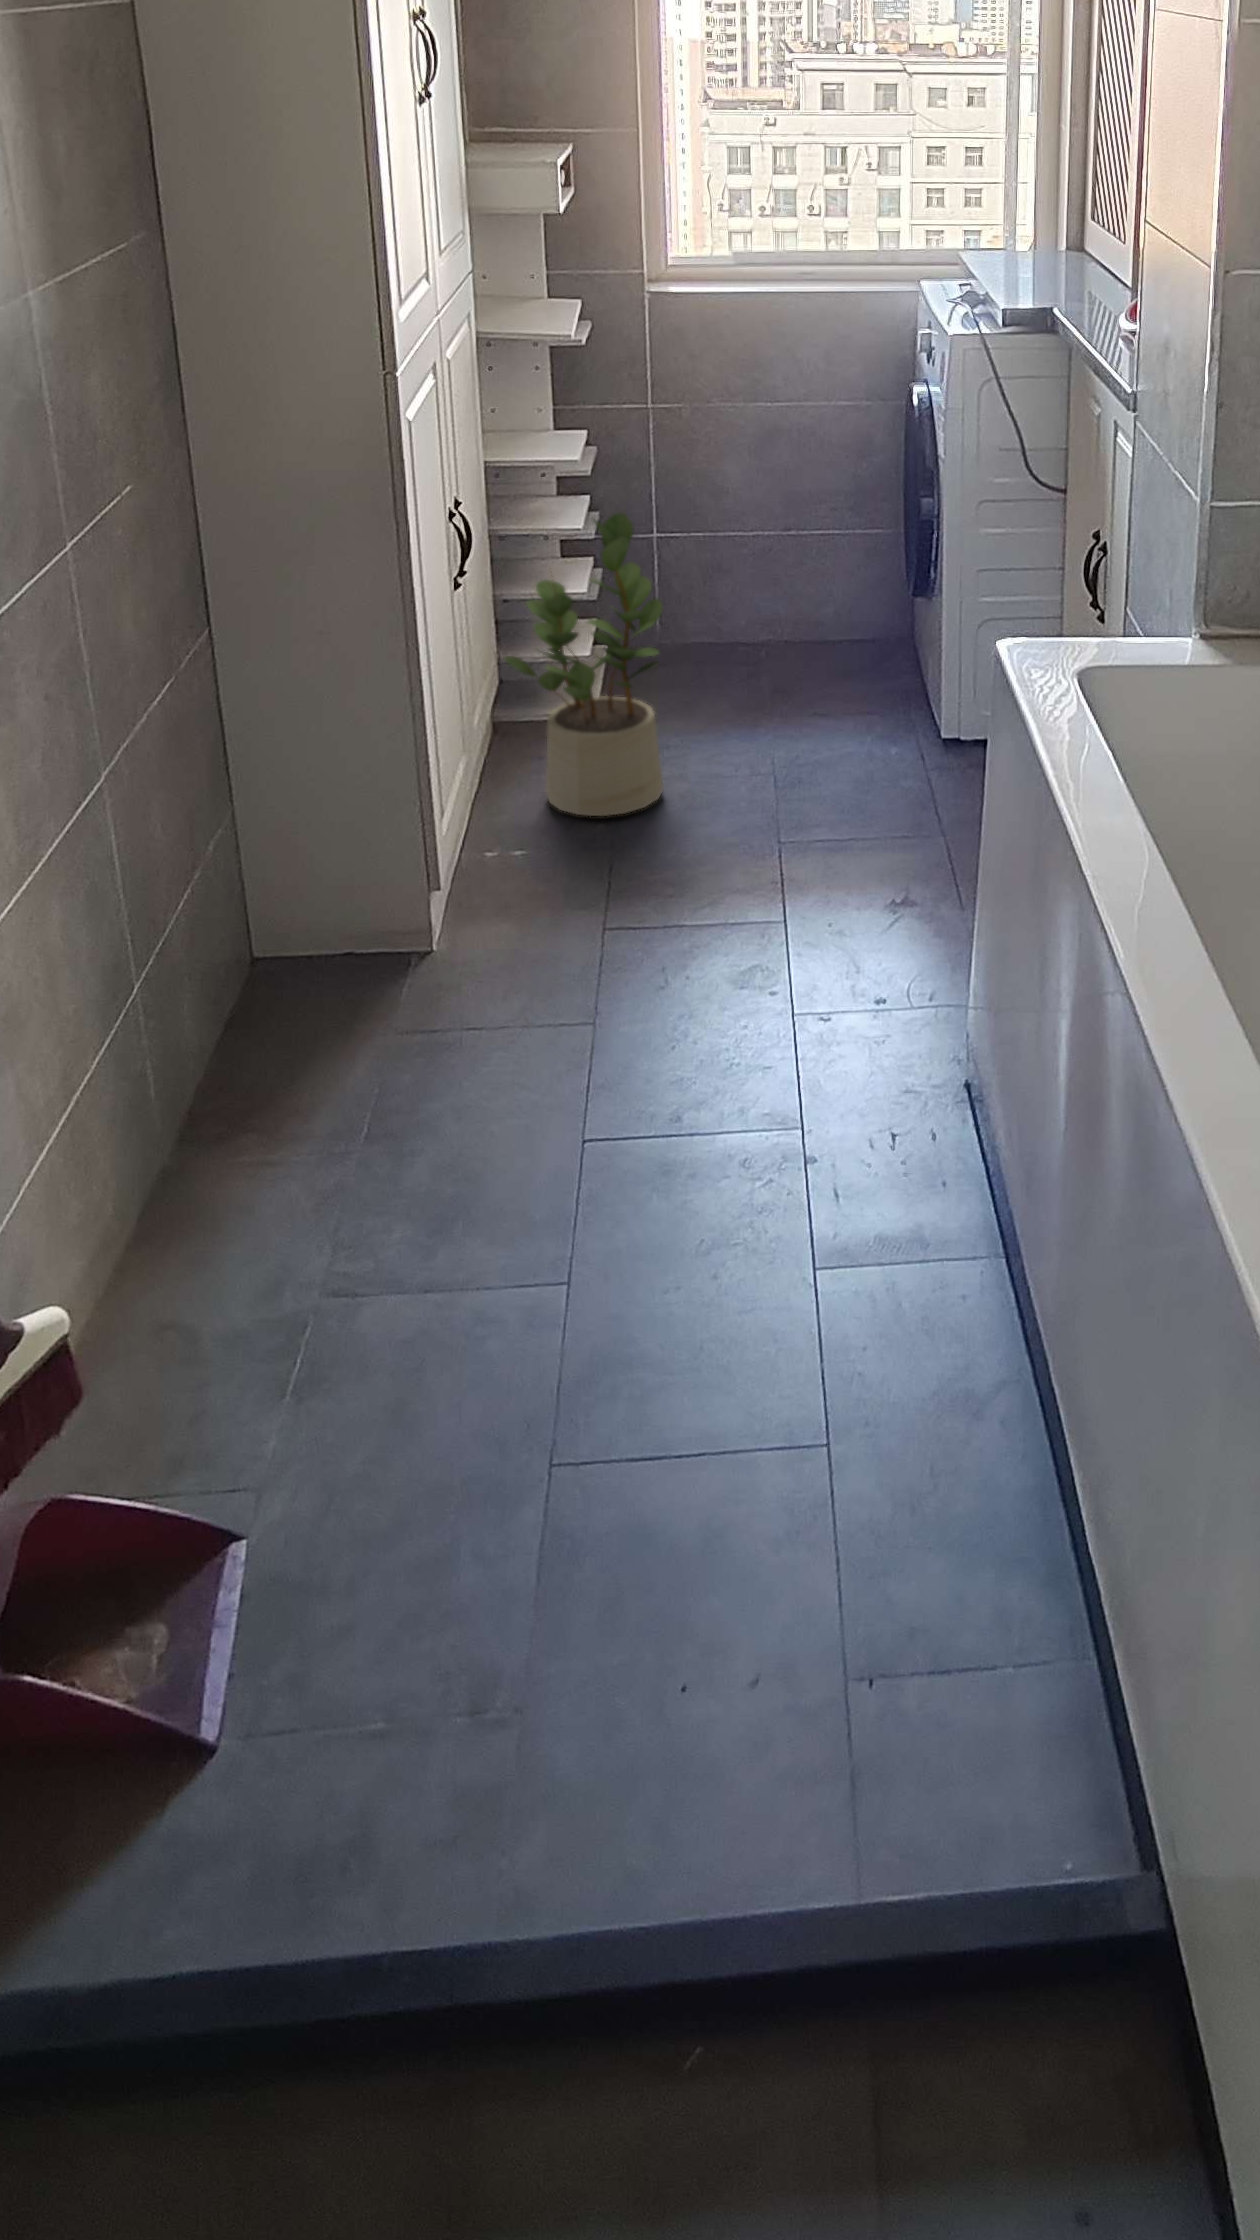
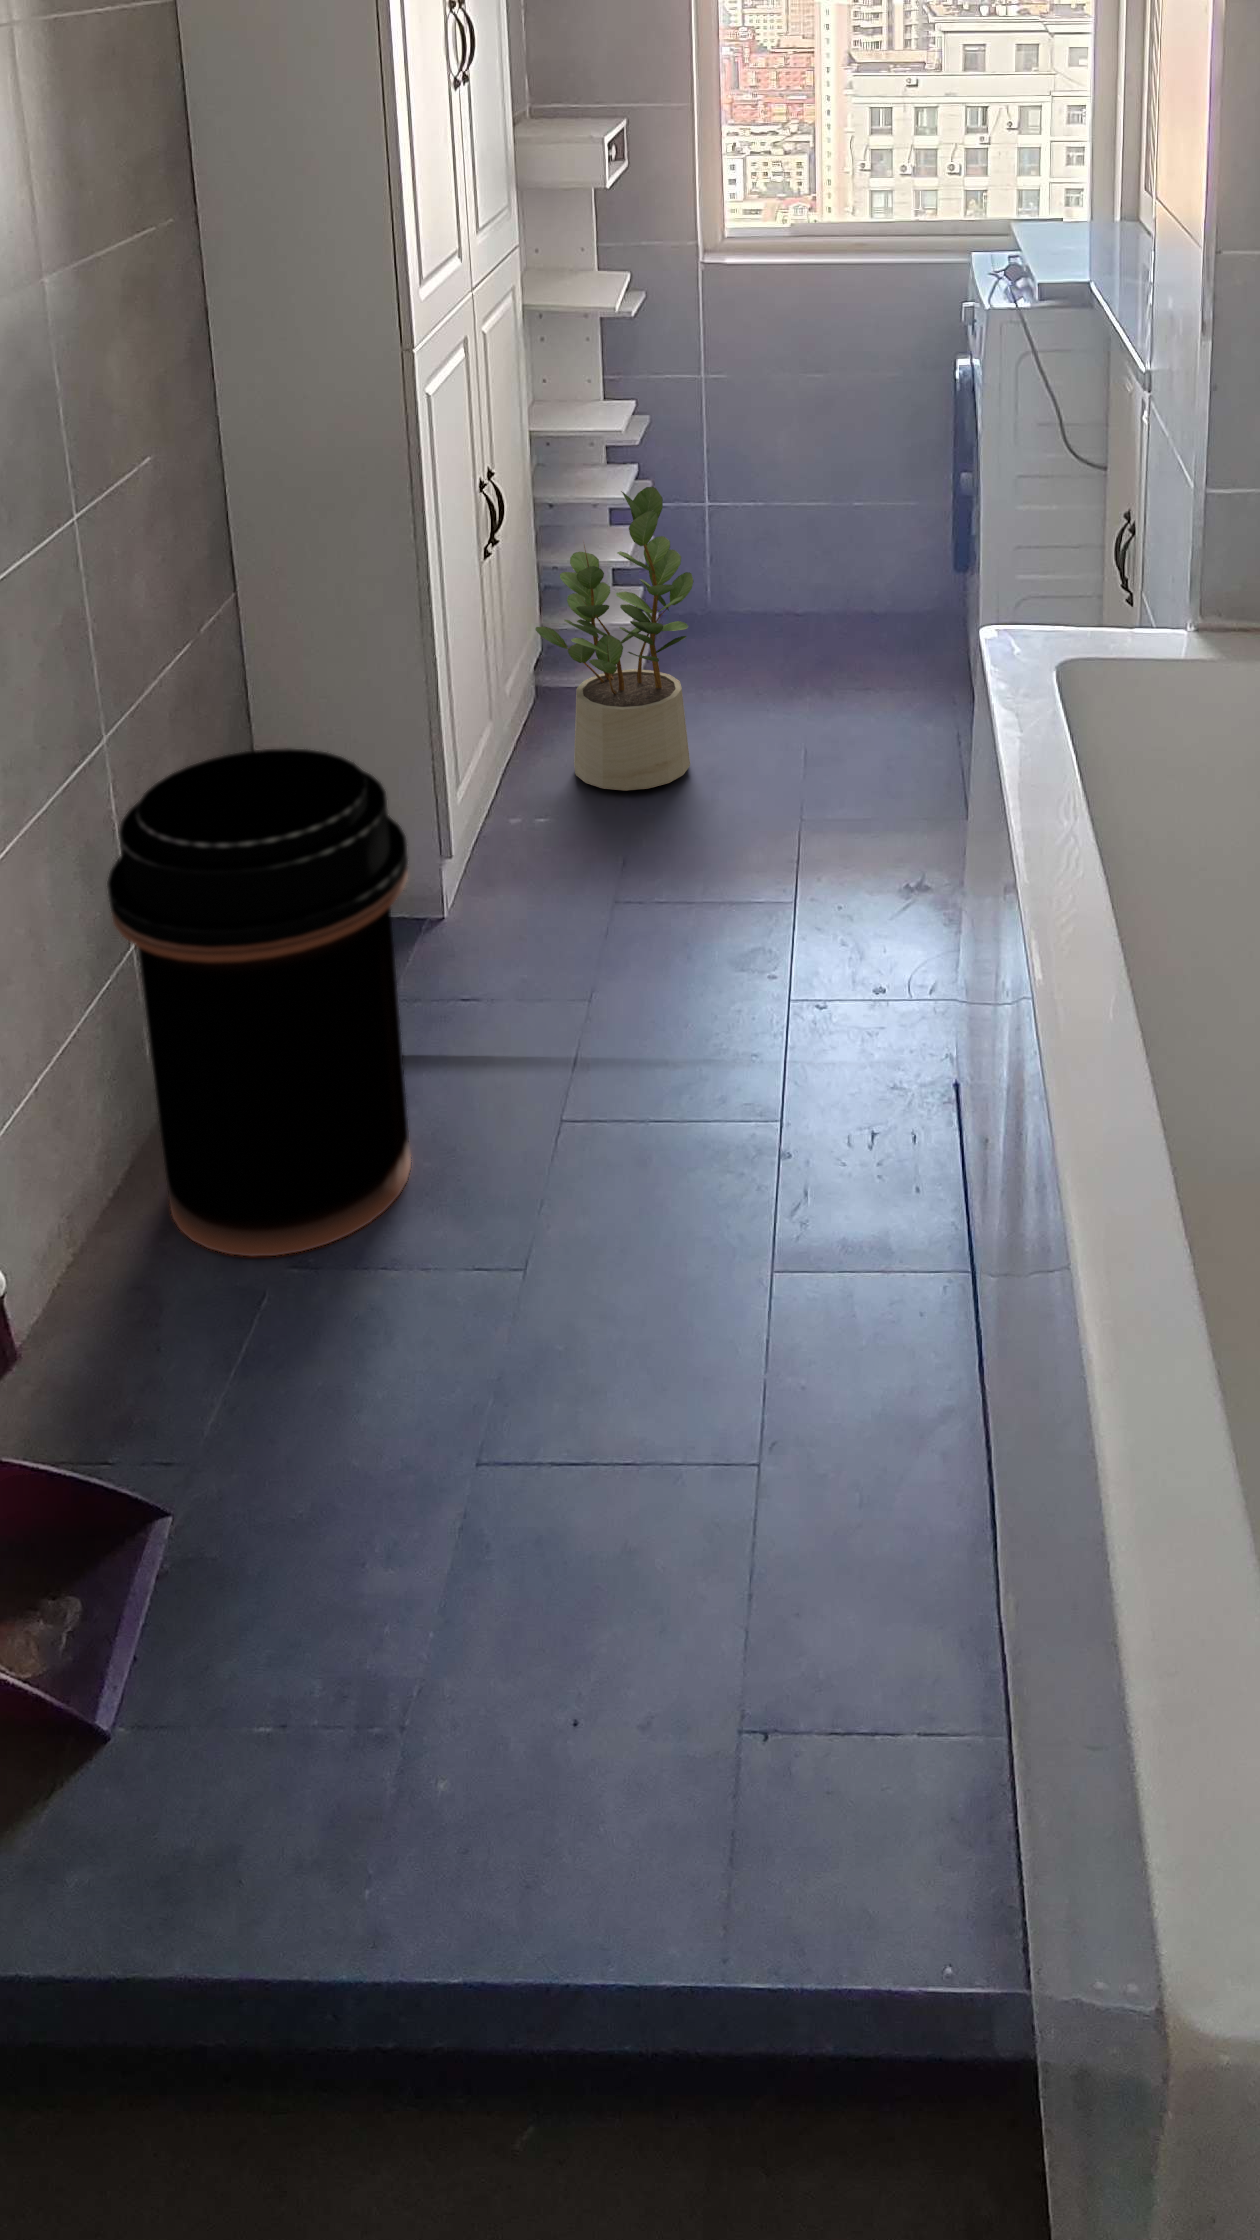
trash can: none [122,778,438,1284] -> present [107,748,411,1256]

